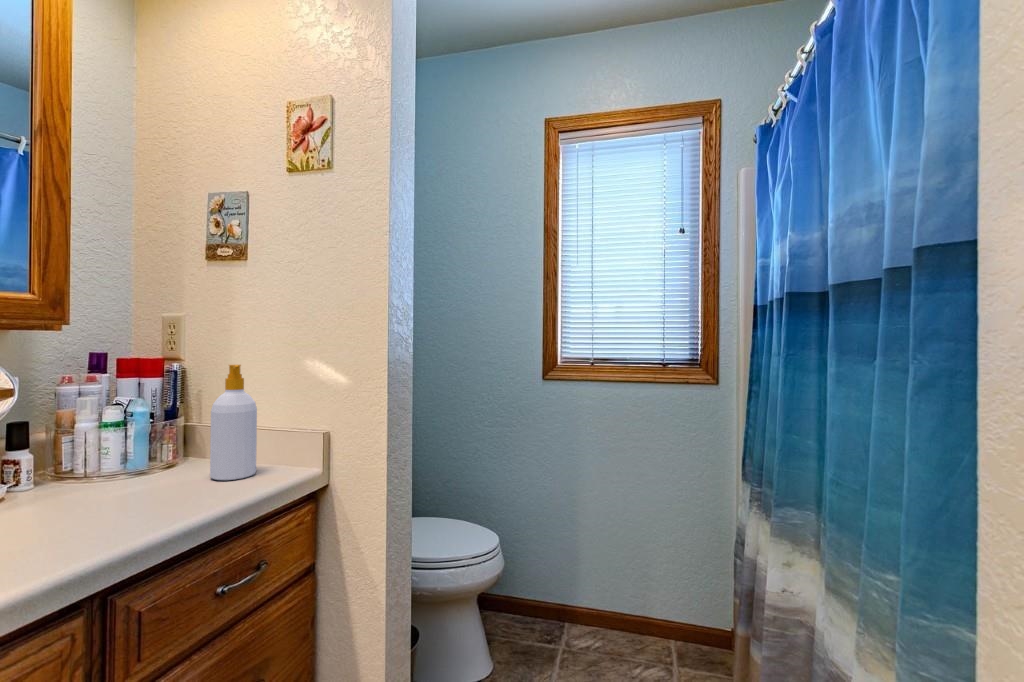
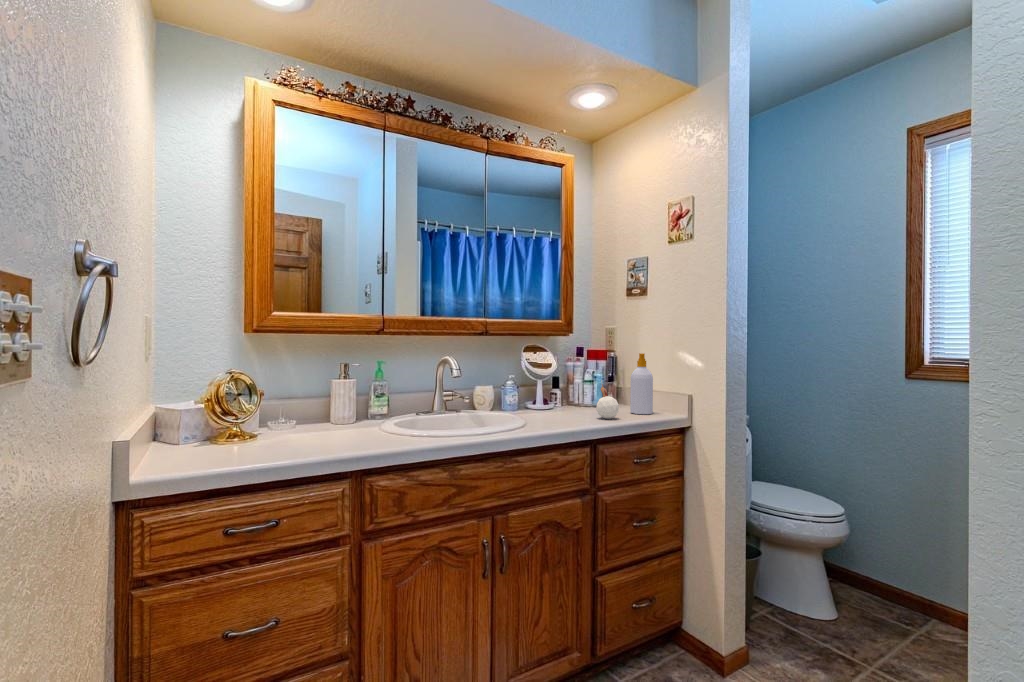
candle: none [119,426,181,513] -> present [596,384,619,419]

